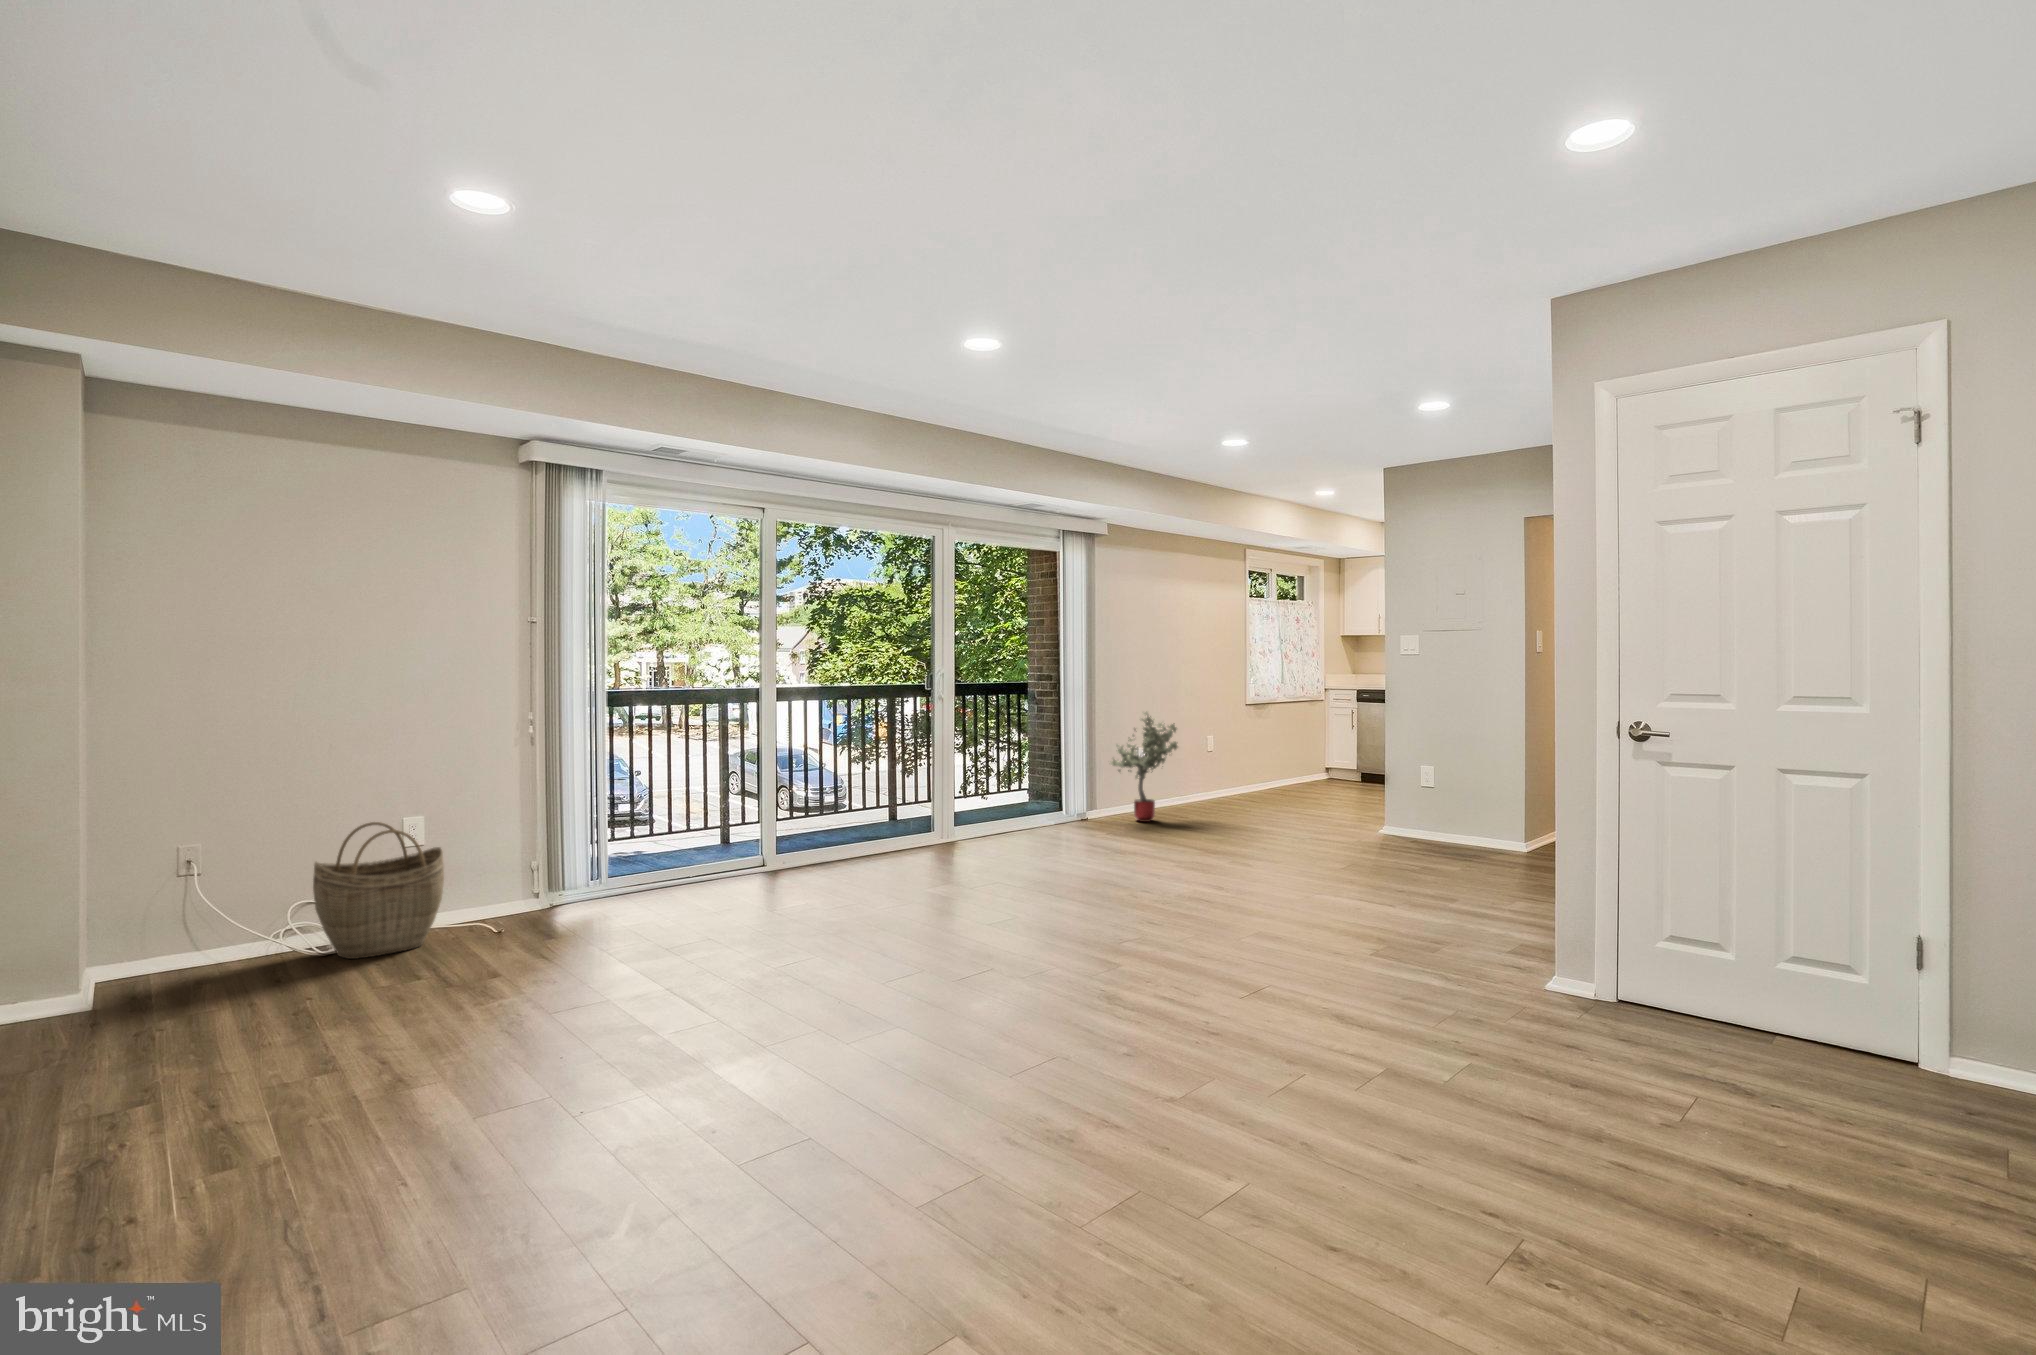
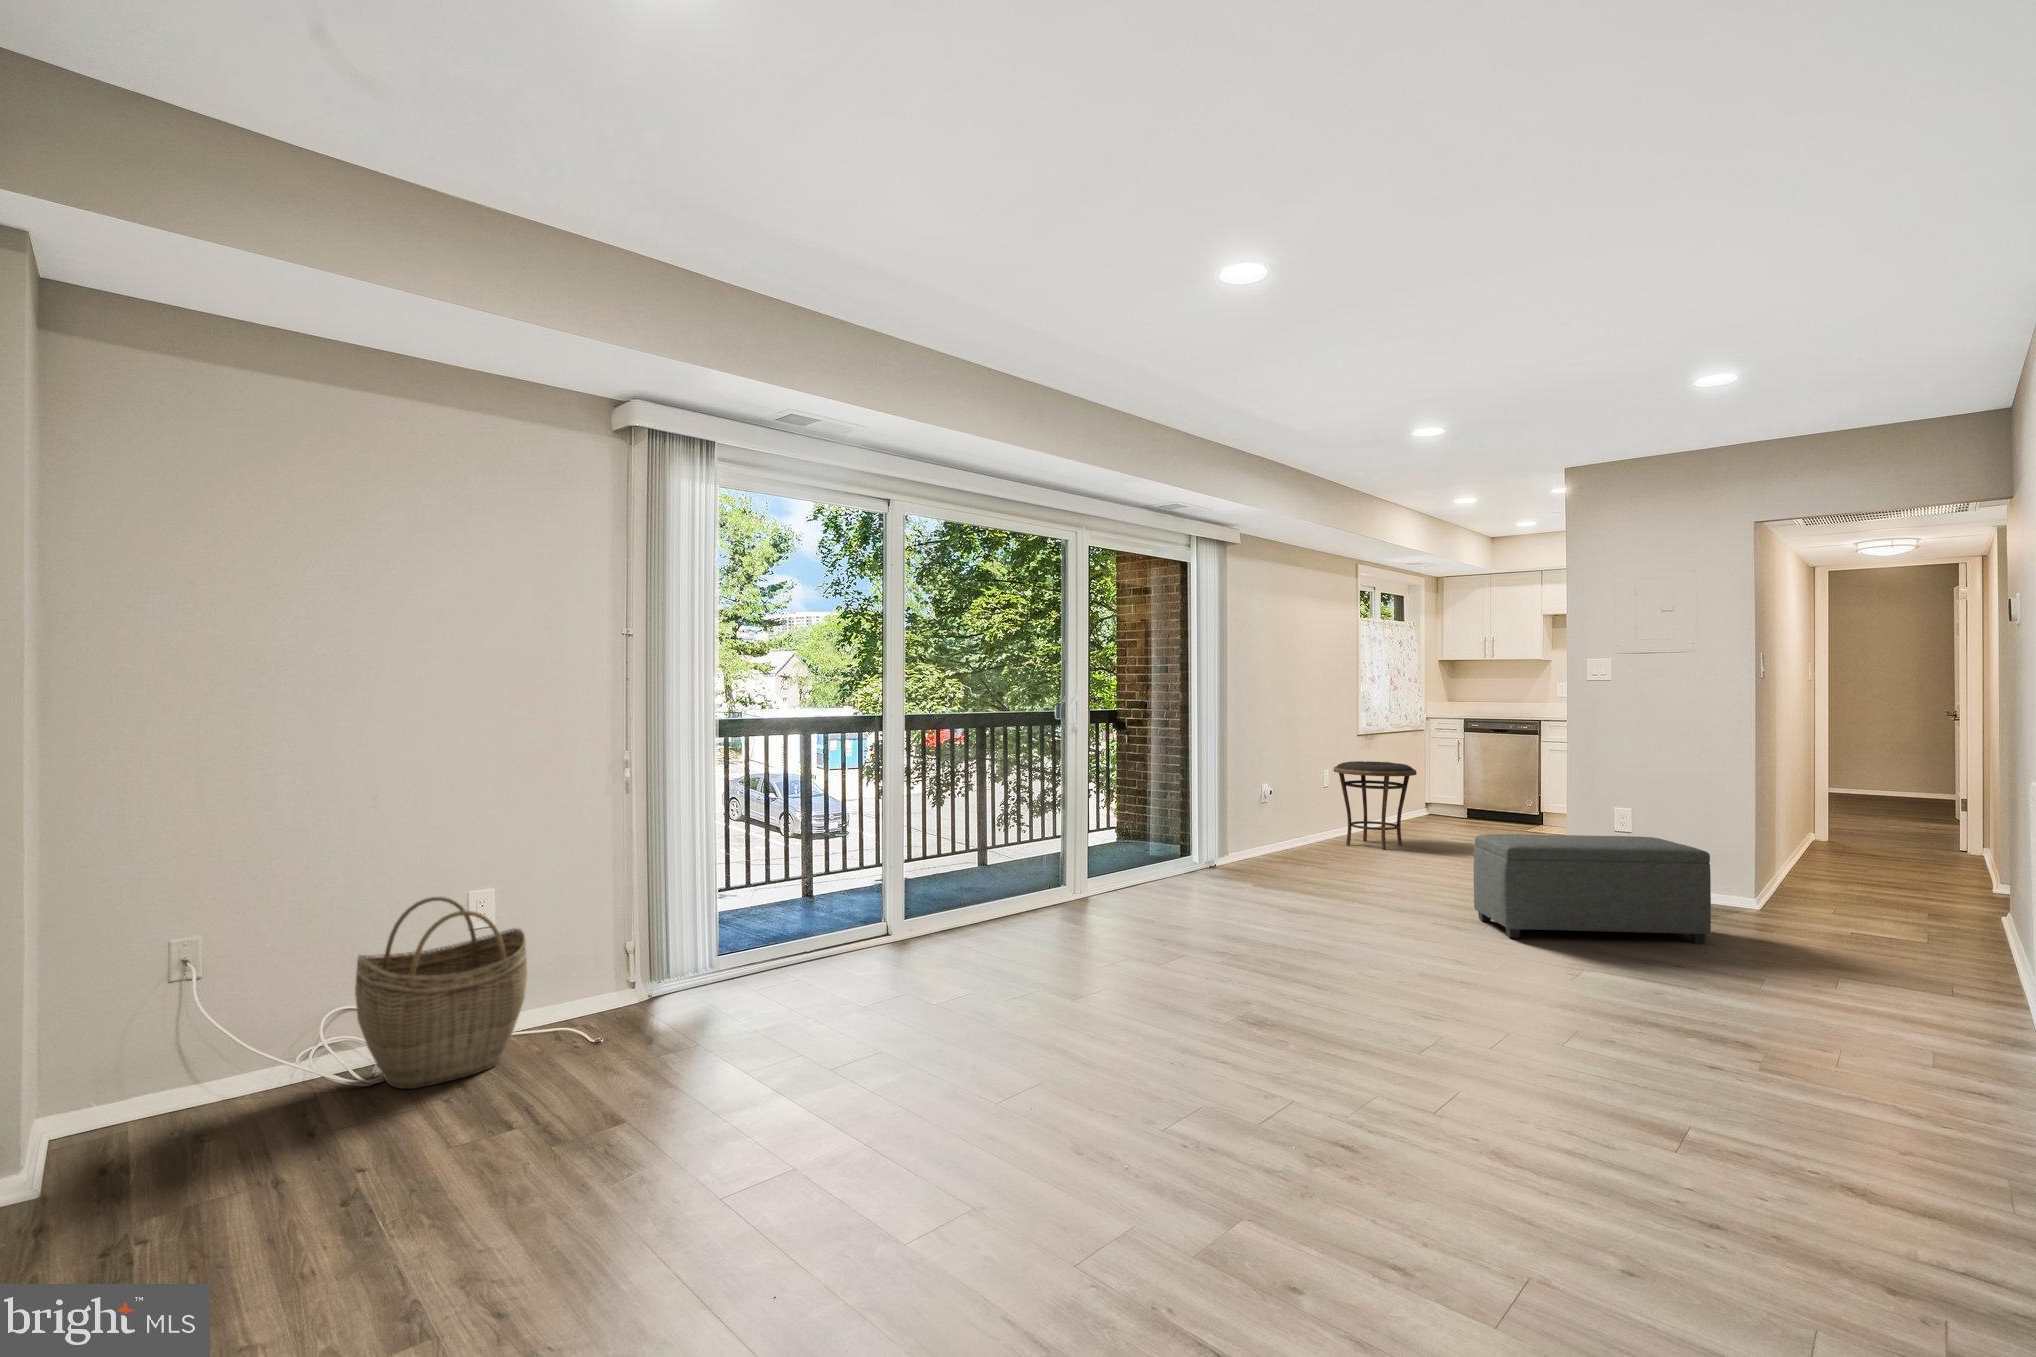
potted tree: present [1111,712,1178,822] -> none [1240,742,1317,869]
side table: none [1212,729,1284,807] -> present [1333,761,1417,850]
ottoman: none [1267,786,1443,874] -> present [1474,834,1711,943]

